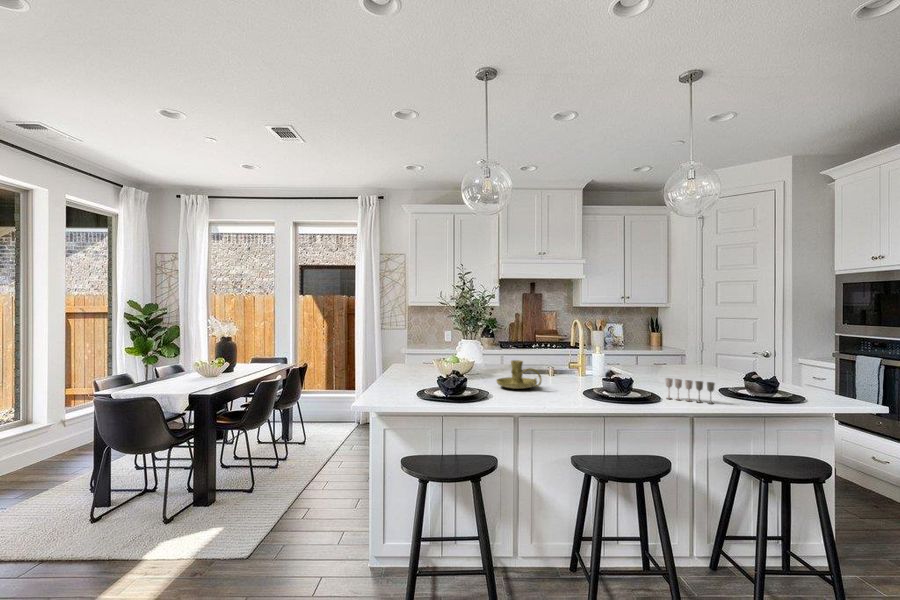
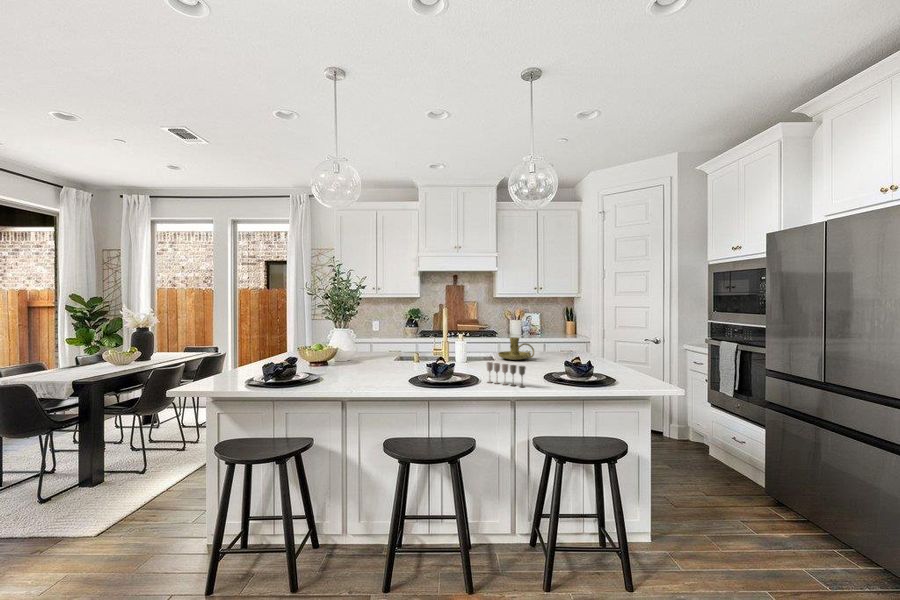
candle holder: present [496,360,542,389] -> present [498,337,534,360]

